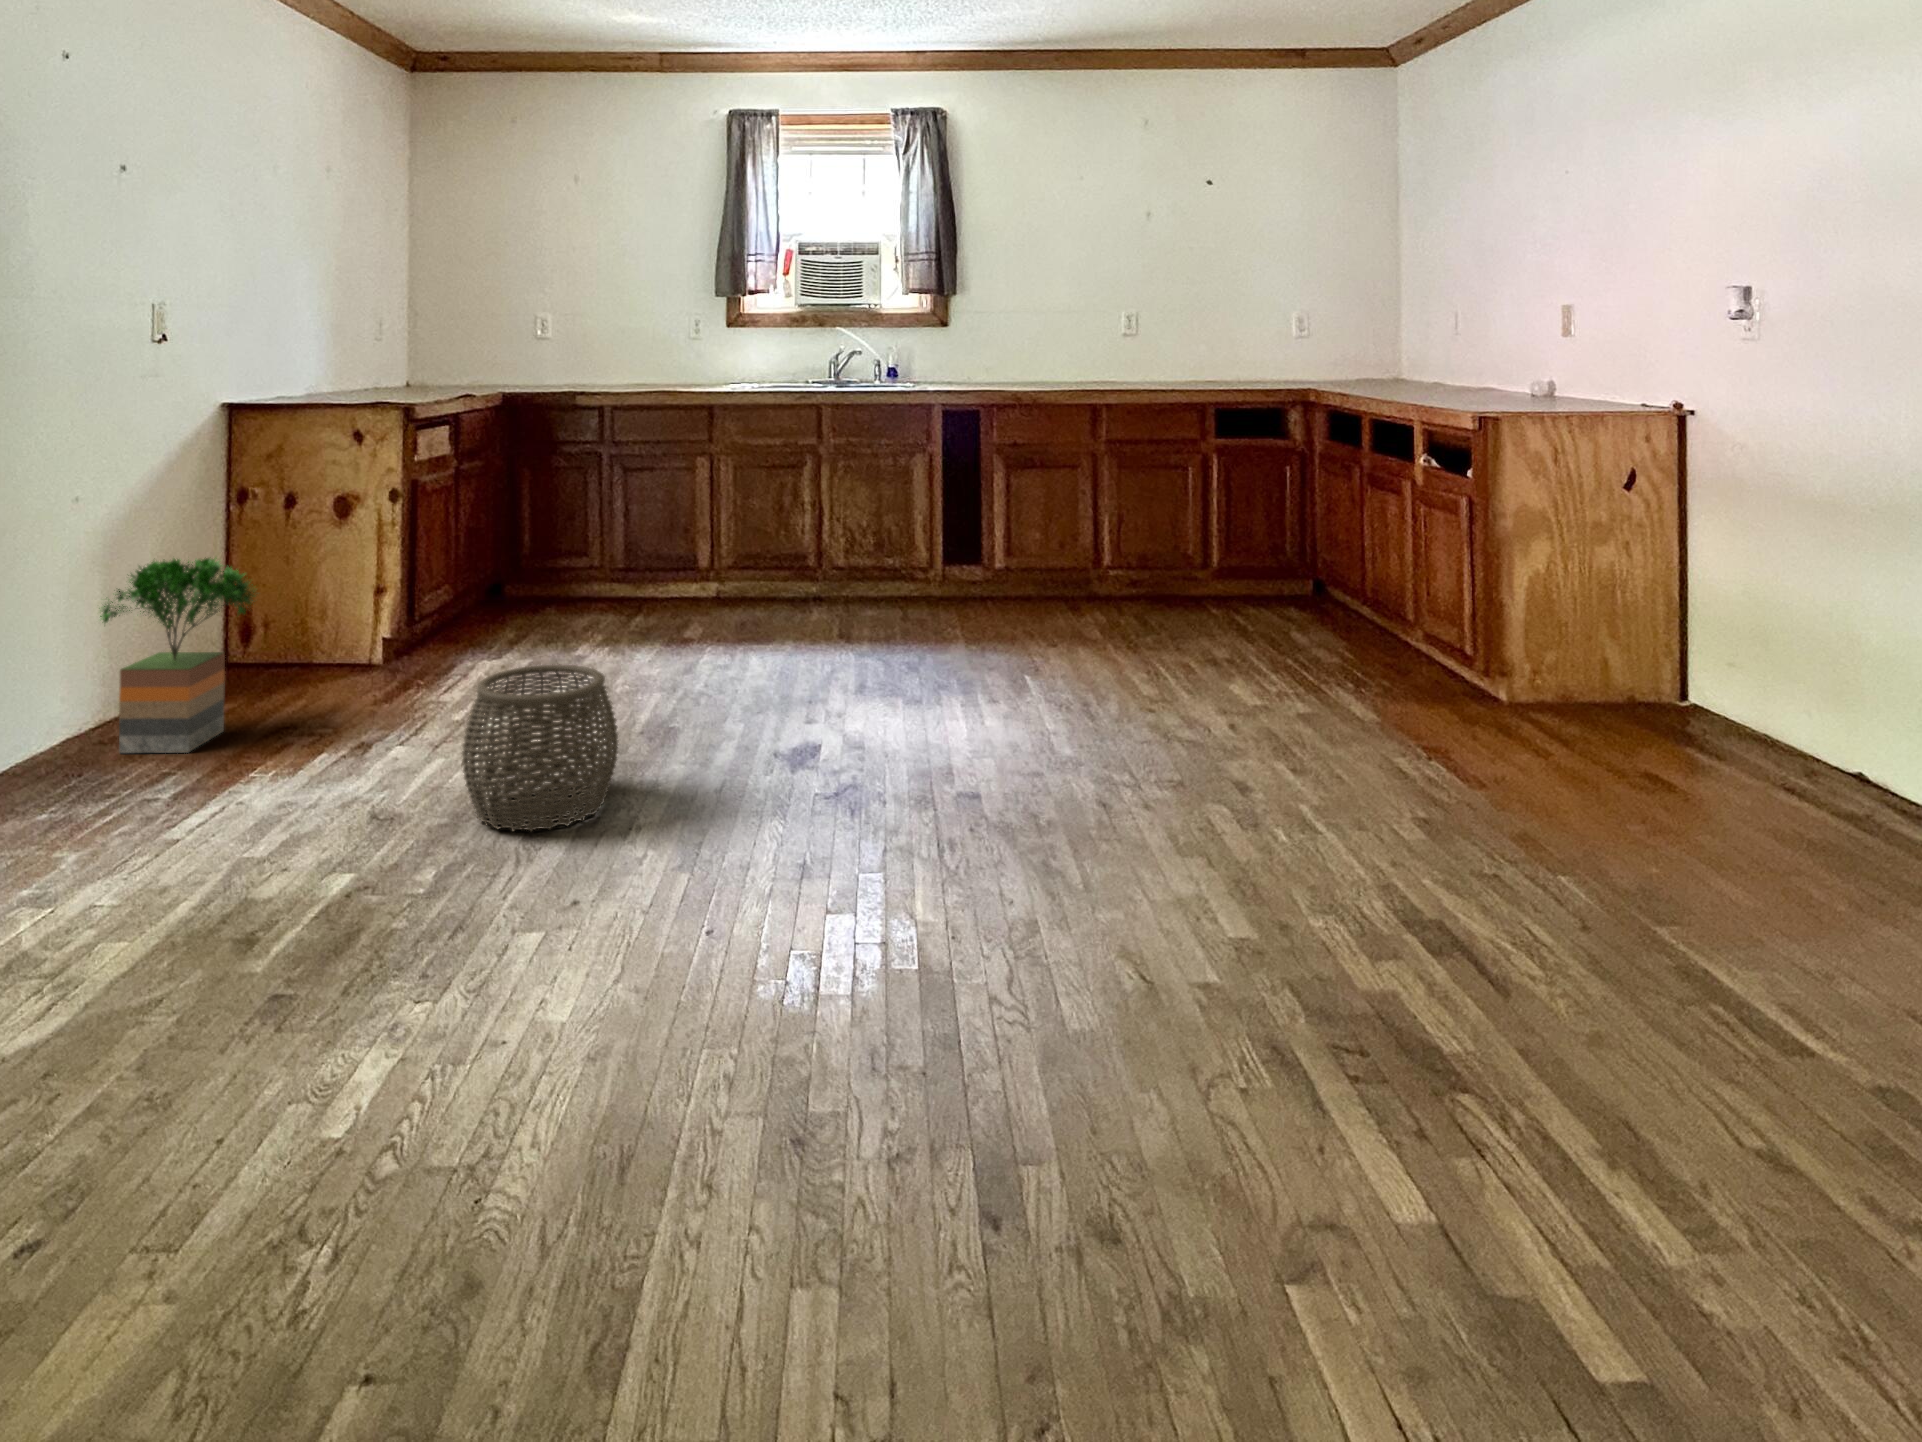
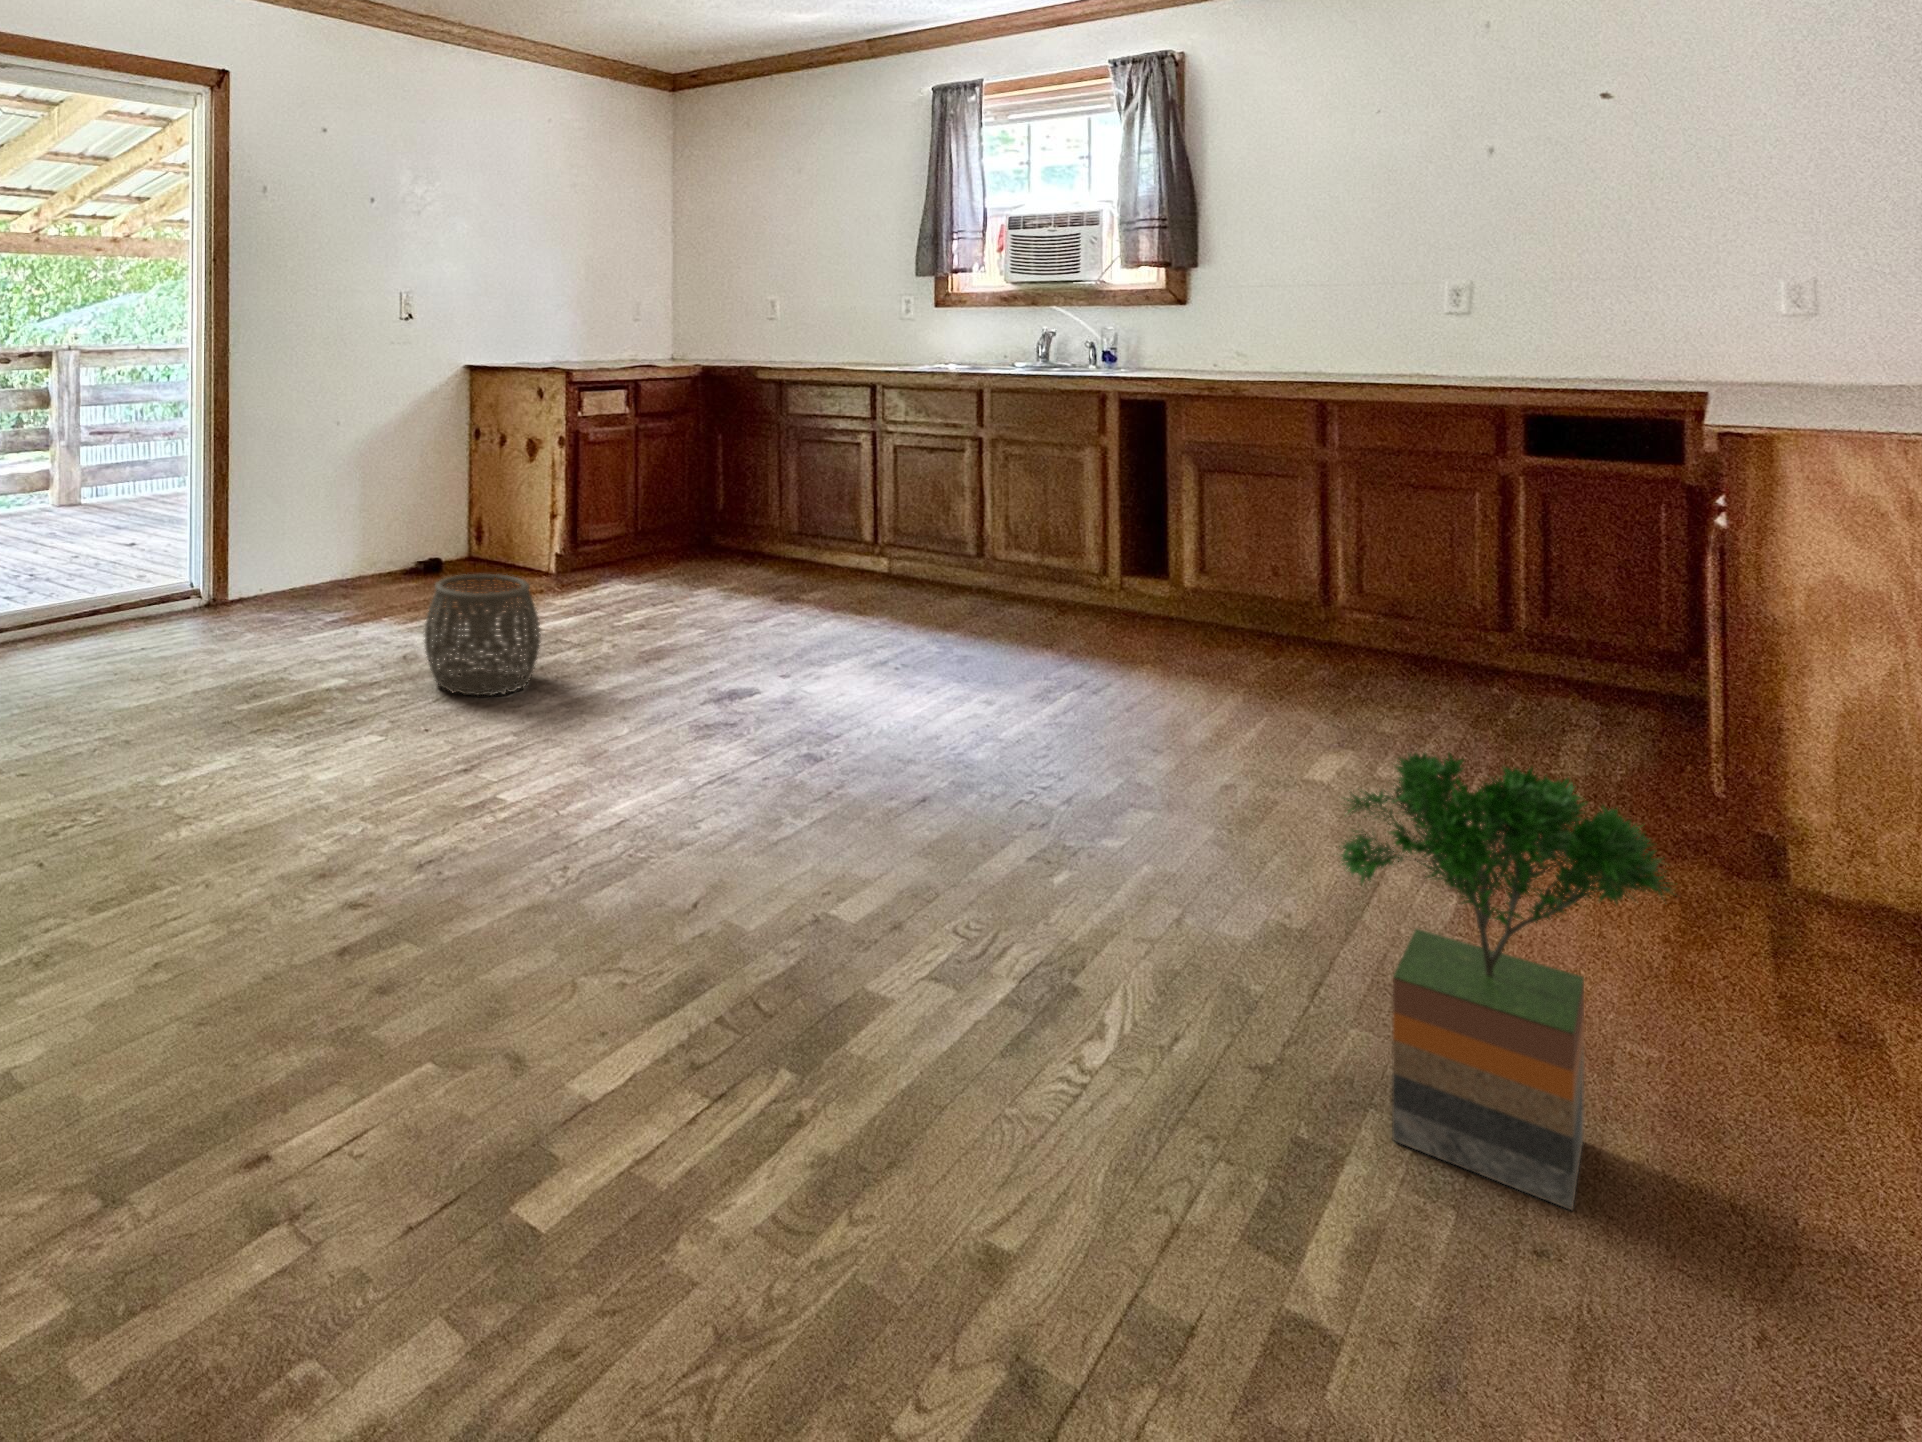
potted tree: present [99,558,255,753] -> present [1339,753,1675,1210]

